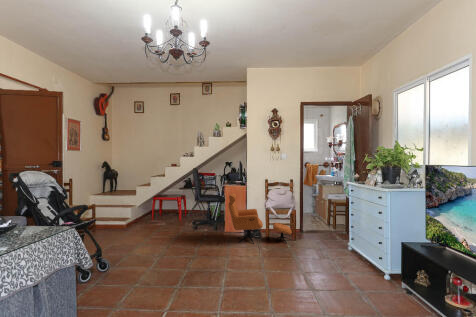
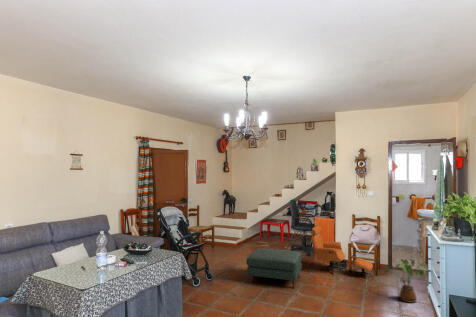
house plant: none [319,215,357,260] -> present [385,259,426,303]
ottoman: none [159,223,227,270] -> present [247,248,302,288]

